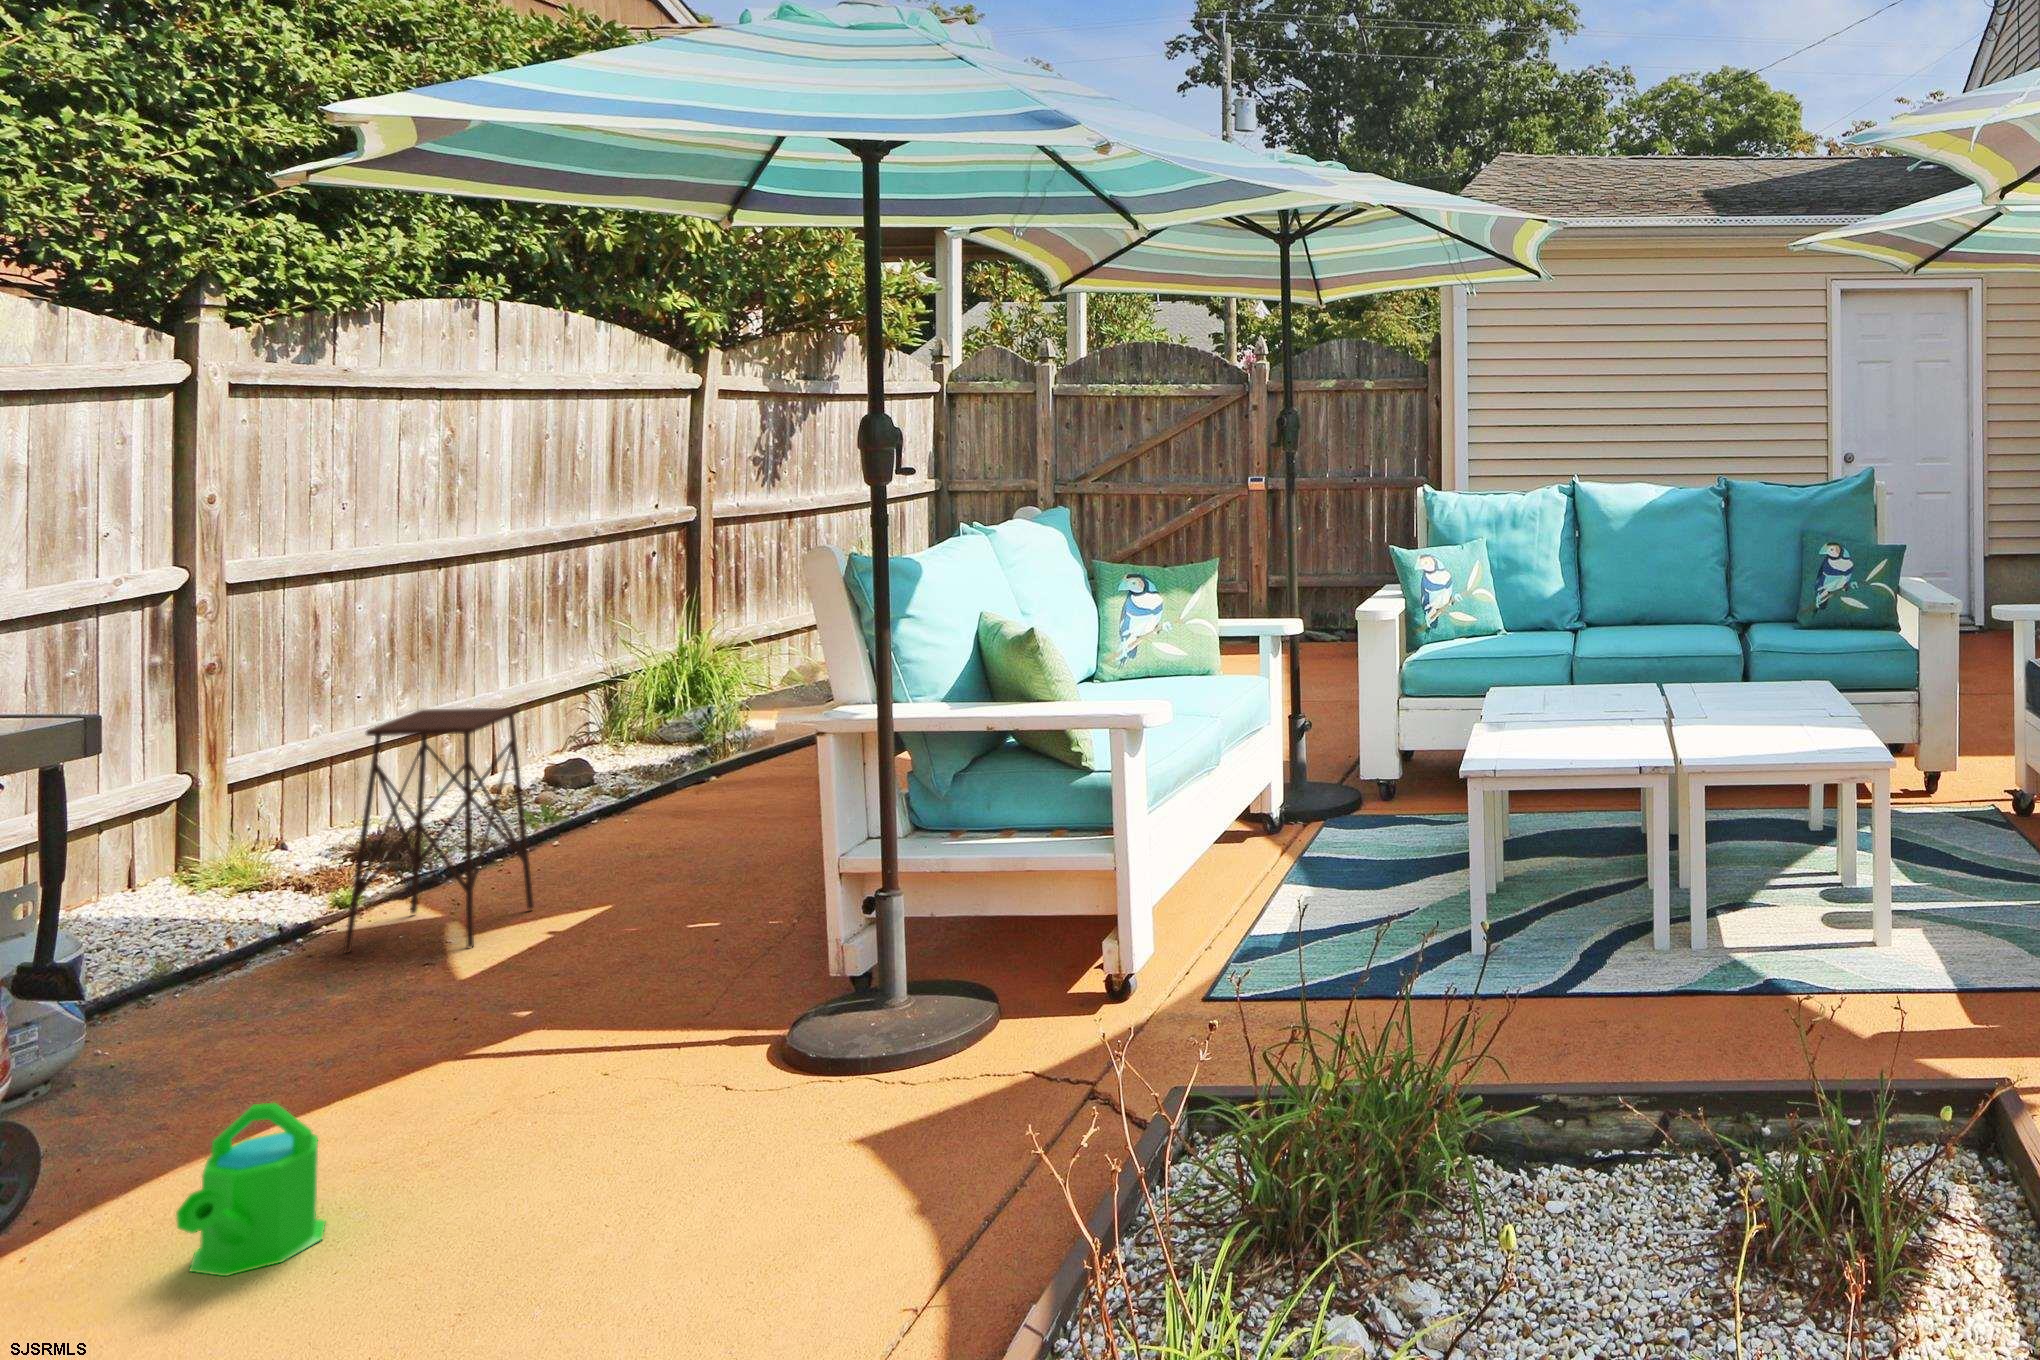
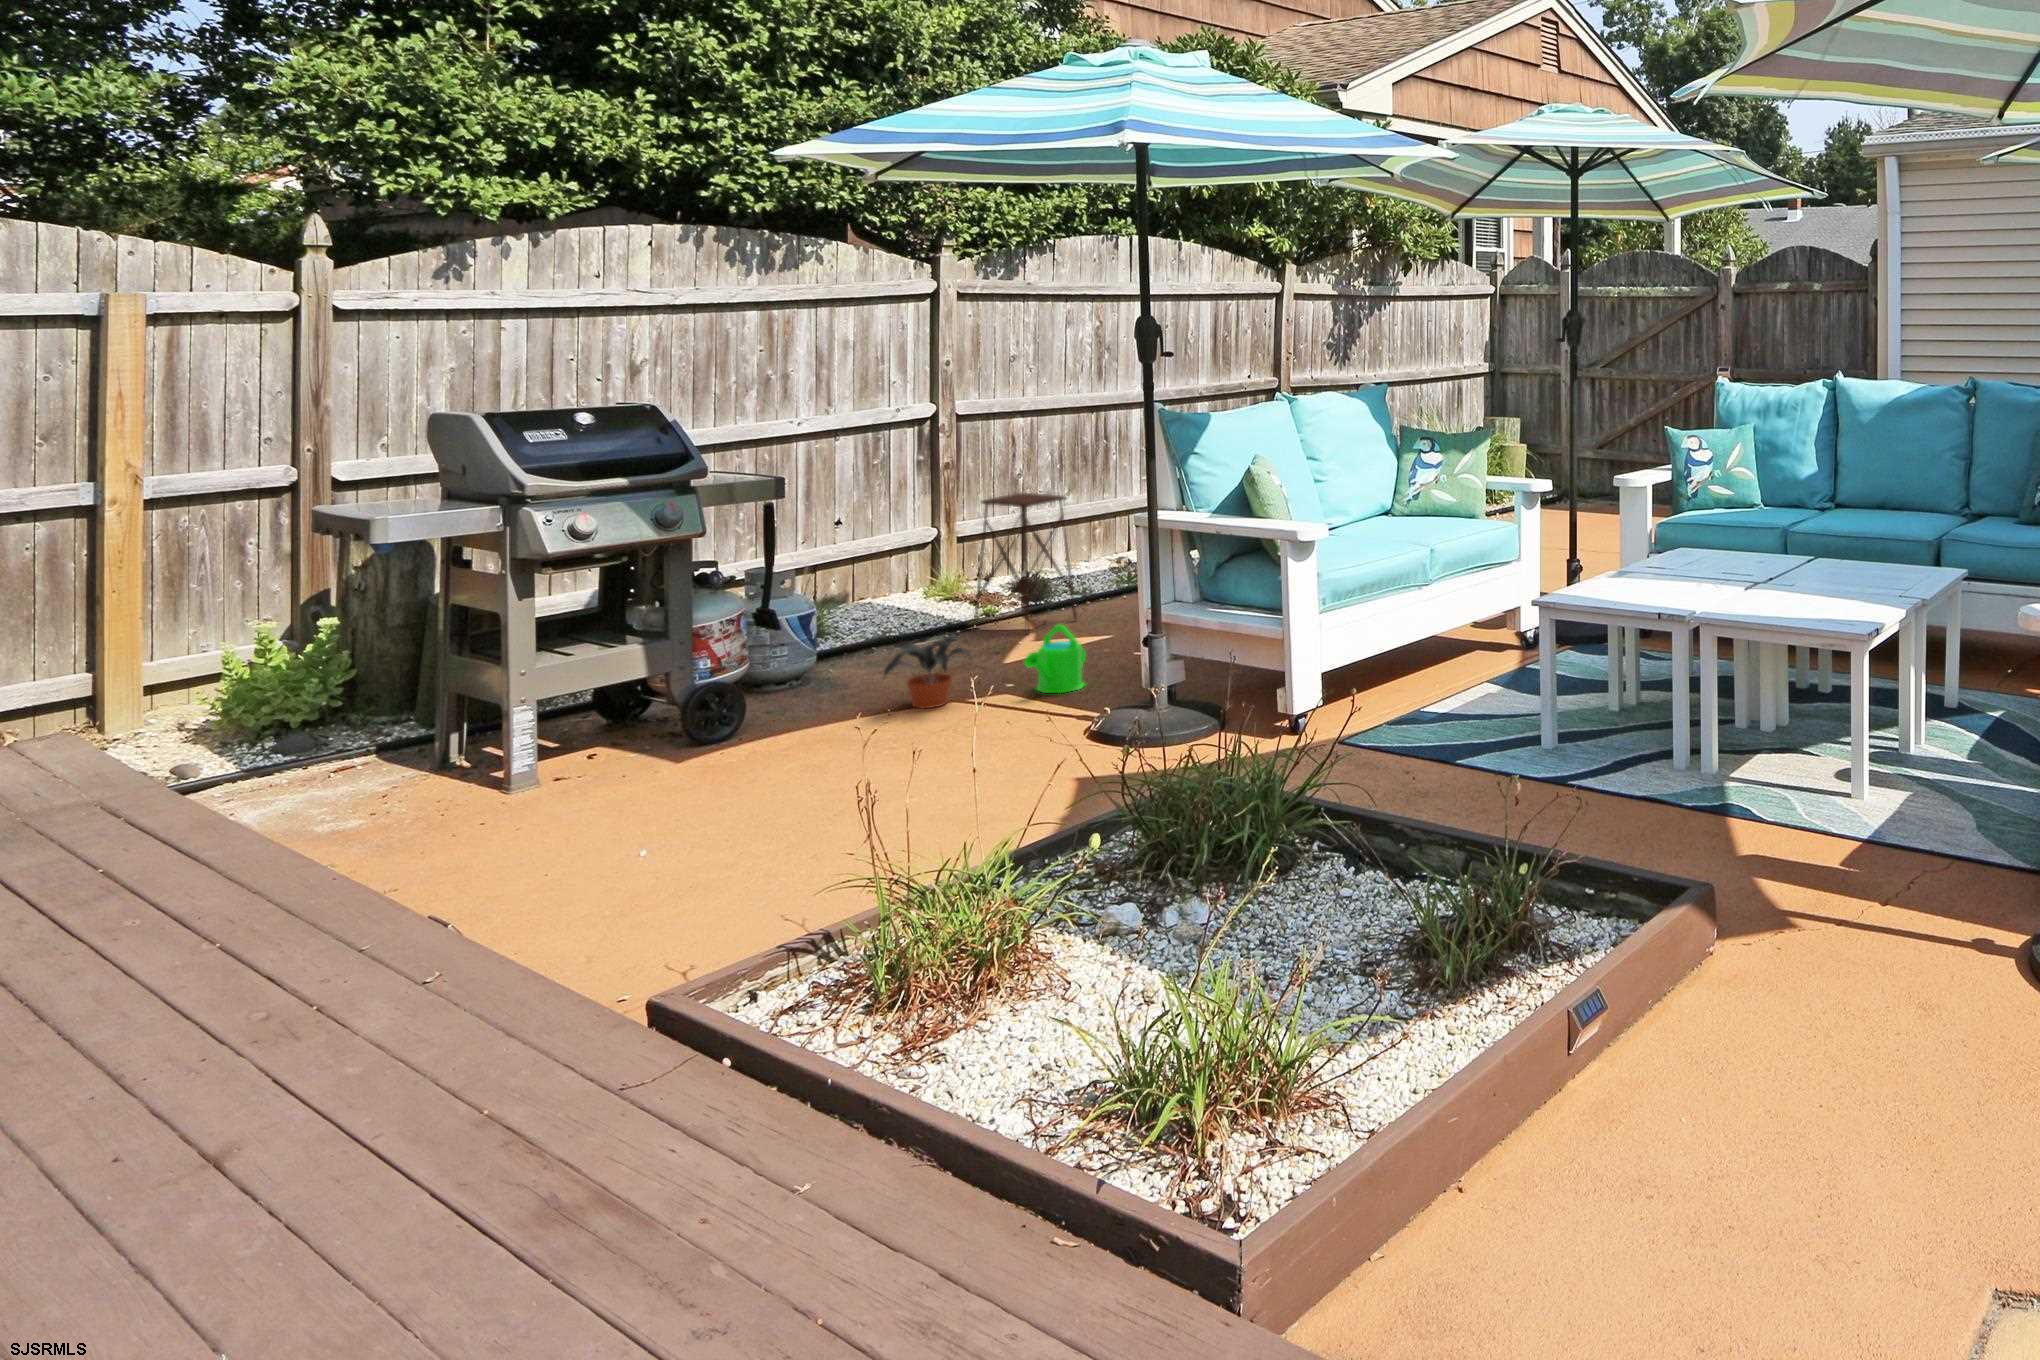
potted plant: none [351,973,534,1122] -> present [884,634,969,708]
watering can: present [176,1103,325,1276] -> present [1025,625,1086,693]

